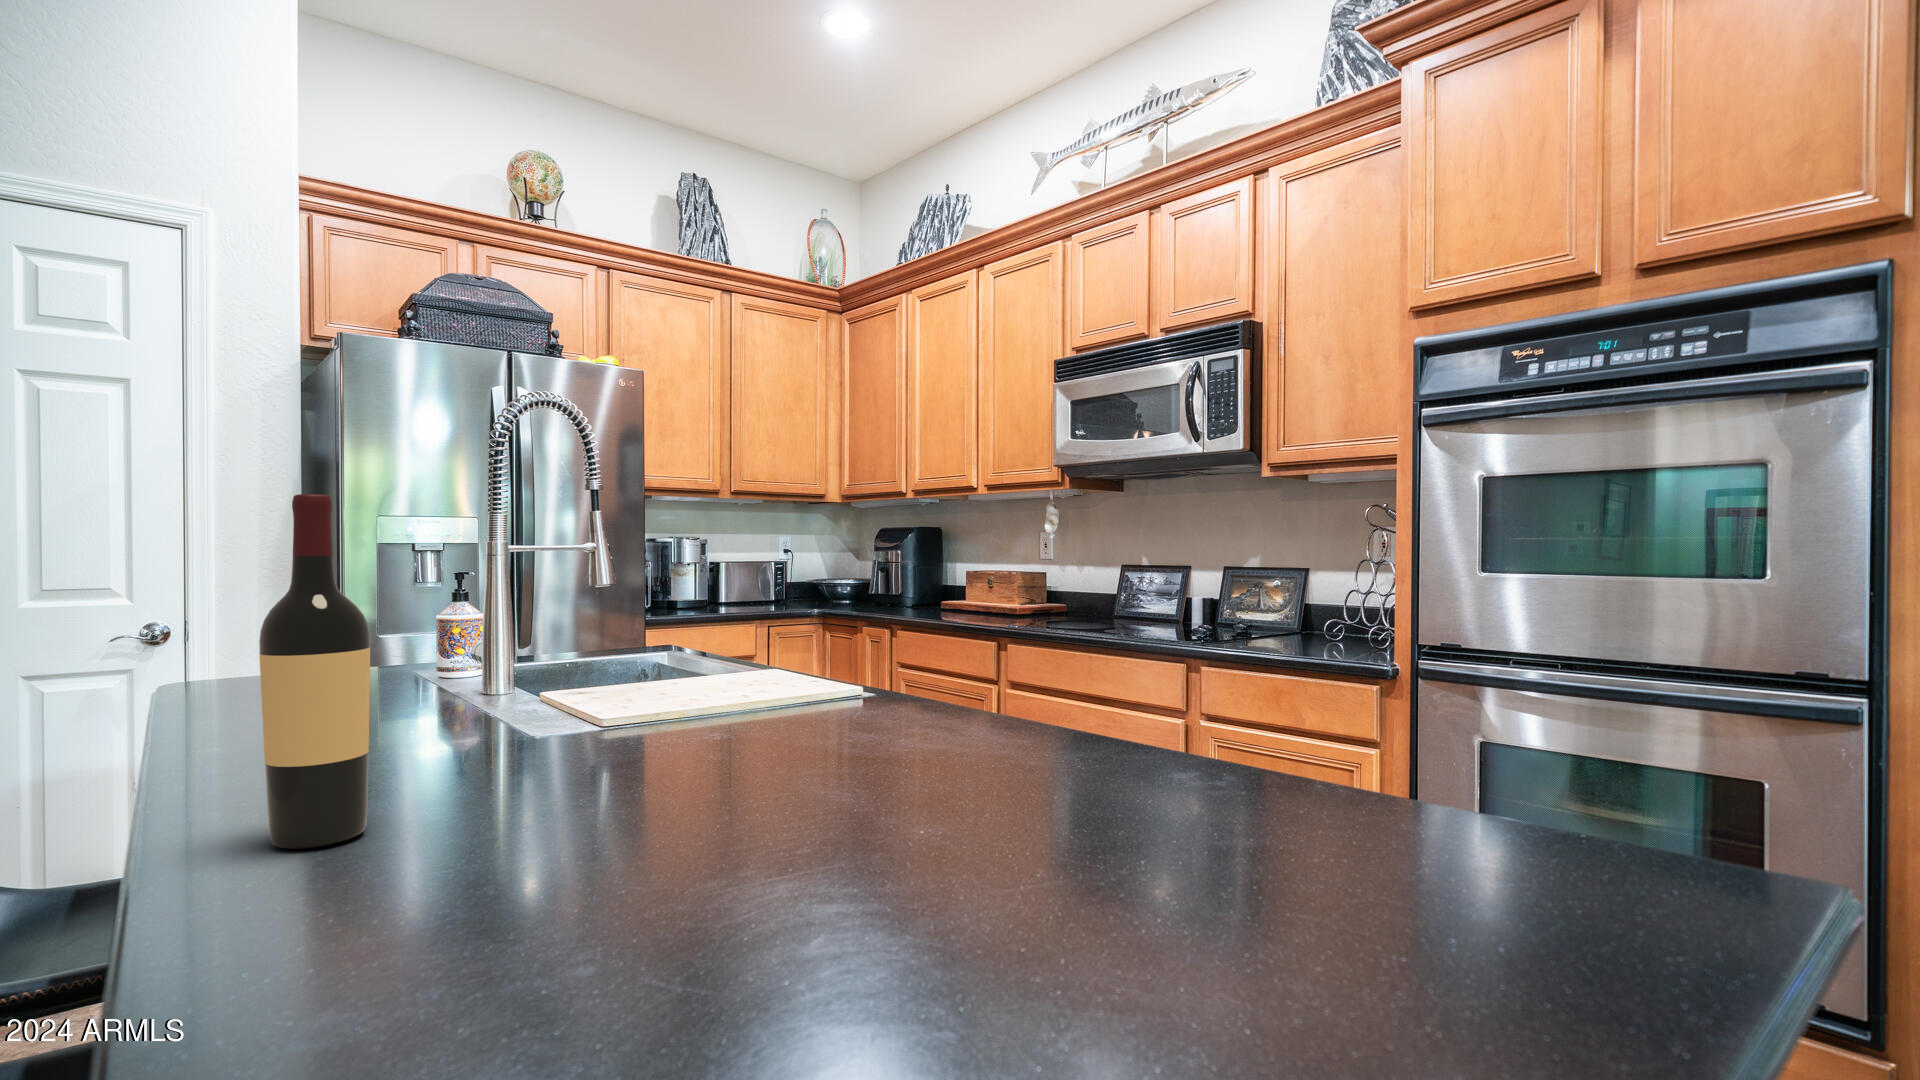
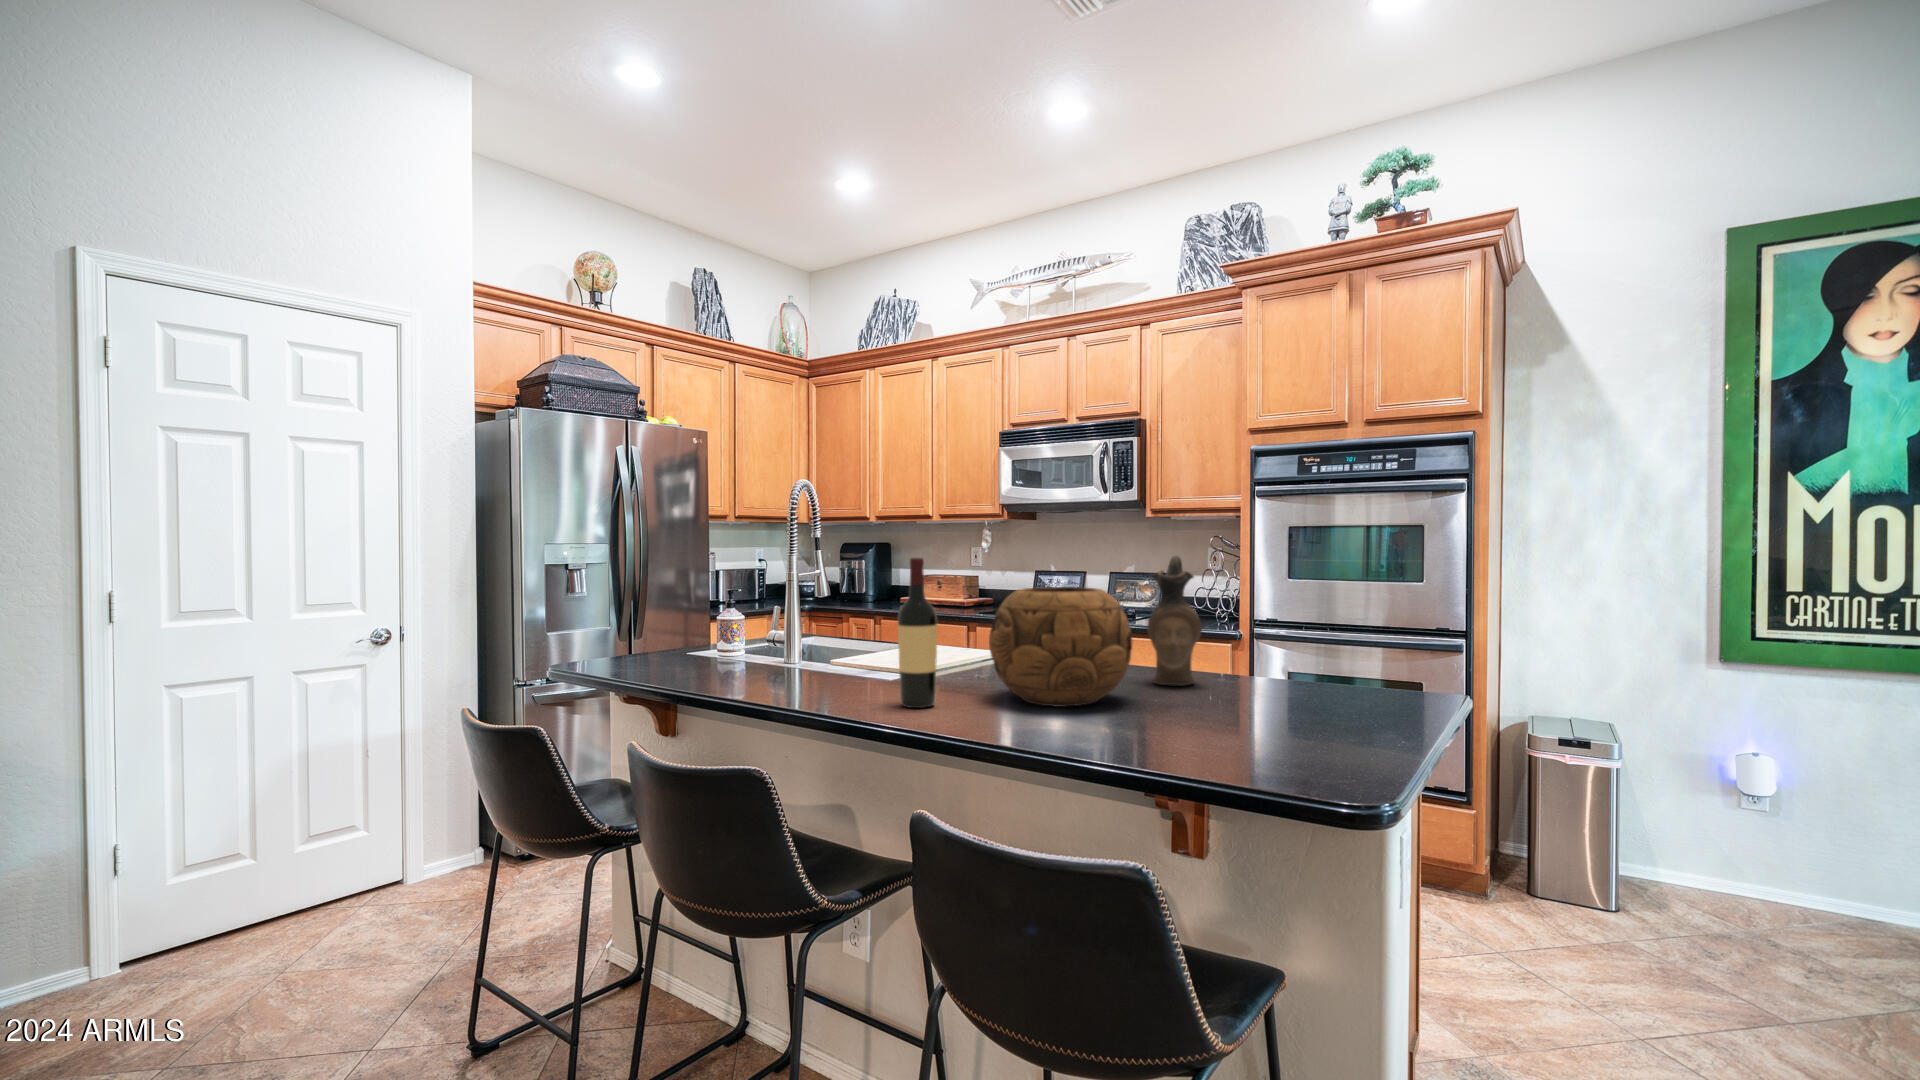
ceramic pitcher: none [966,502,1092,807] -> present [1147,556,1202,685]
decorative bowl: none [471,569,838,870] -> present [989,587,1133,707]

